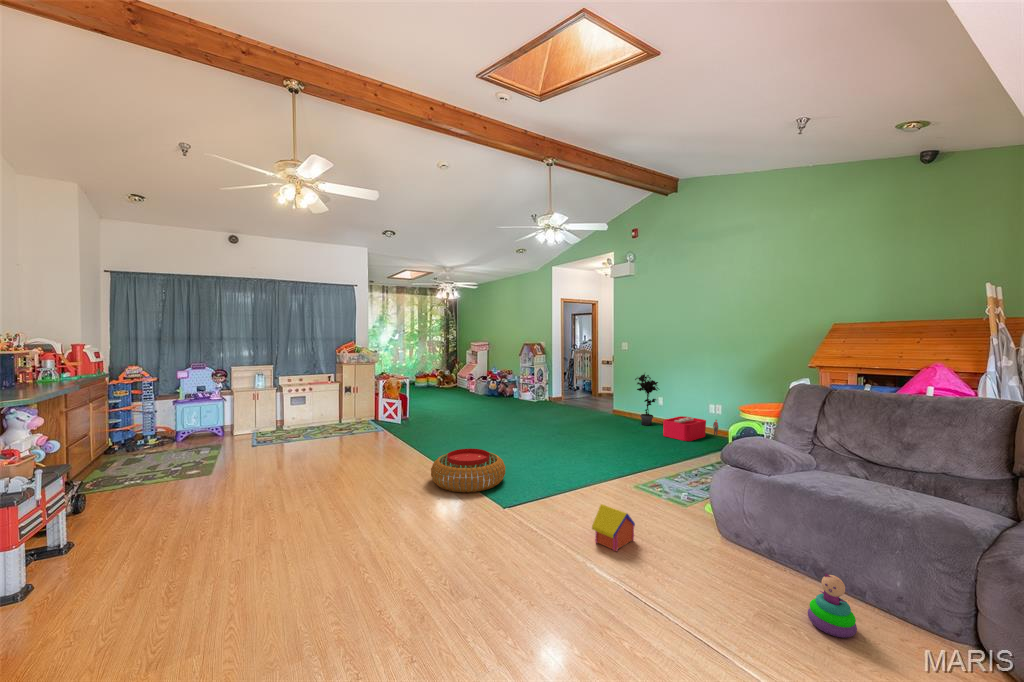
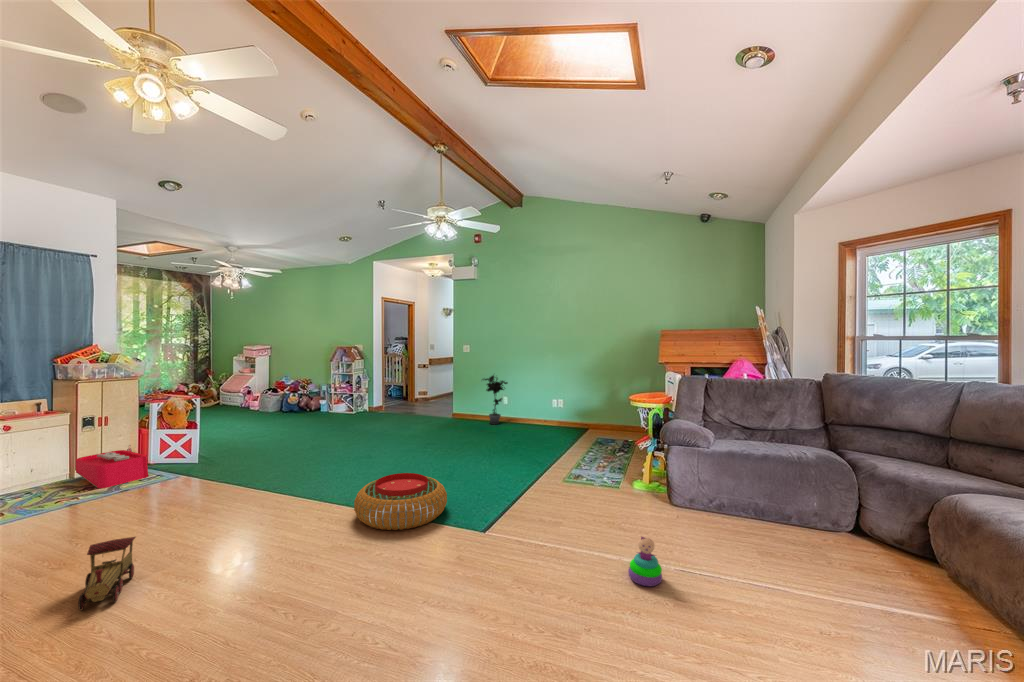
storage bin: present [663,416,718,441] -> present [76,445,148,488]
toy train: none [267,456,306,490] -> present [78,537,136,610]
toy house: present [592,504,635,551] -> none [598,501,628,541]
stacking toy: present [808,574,857,638] -> present [628,536,662,586]

